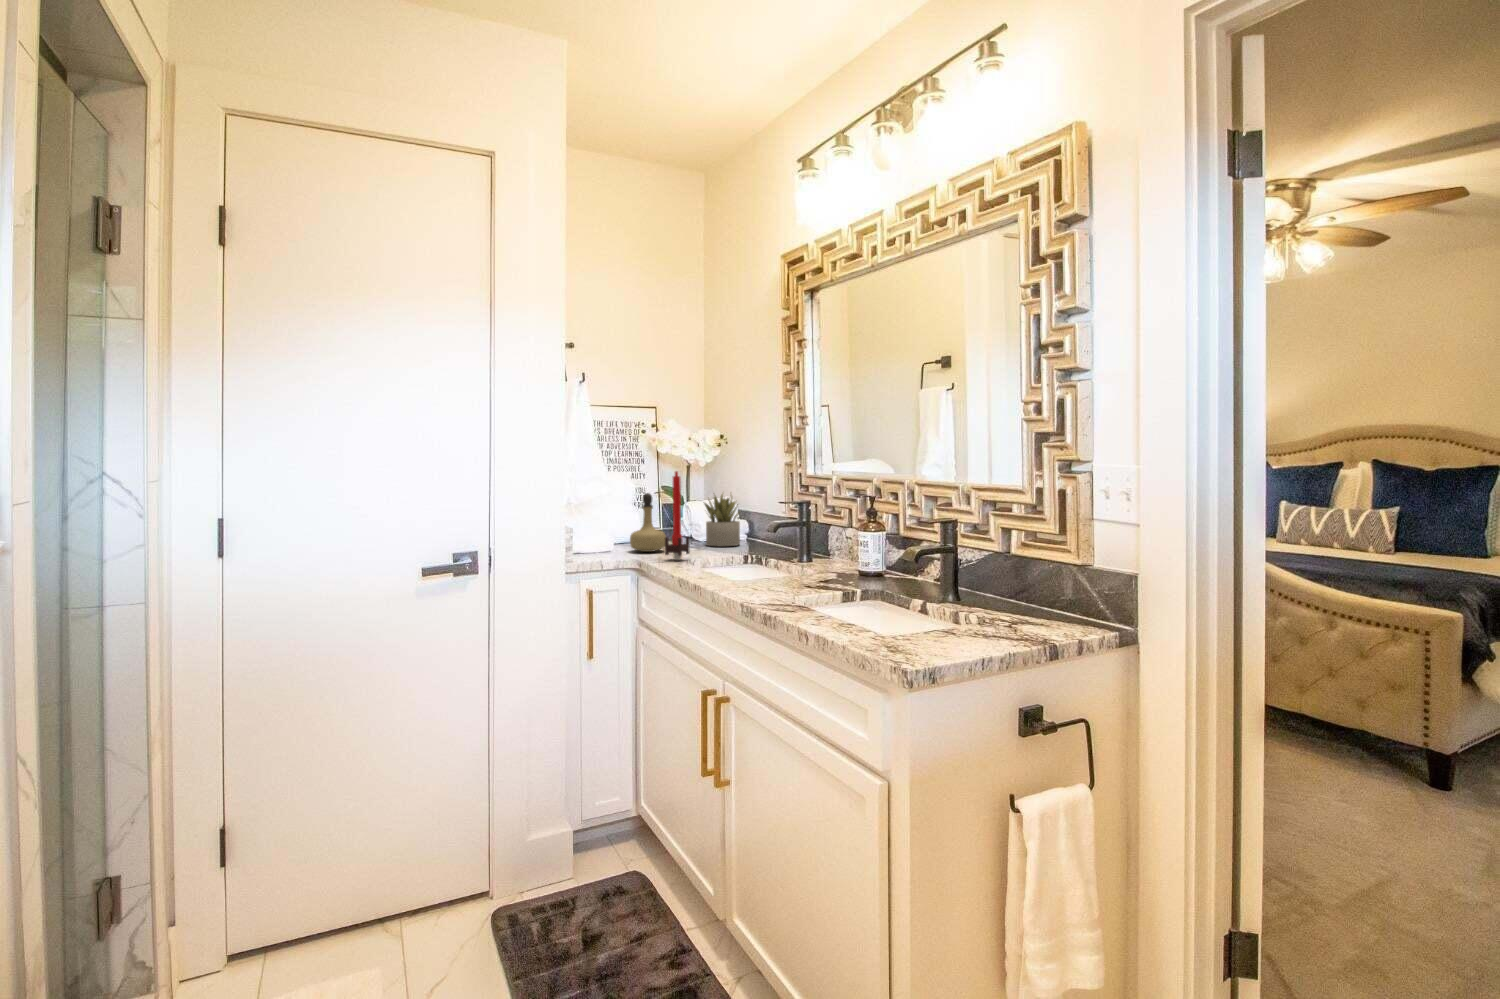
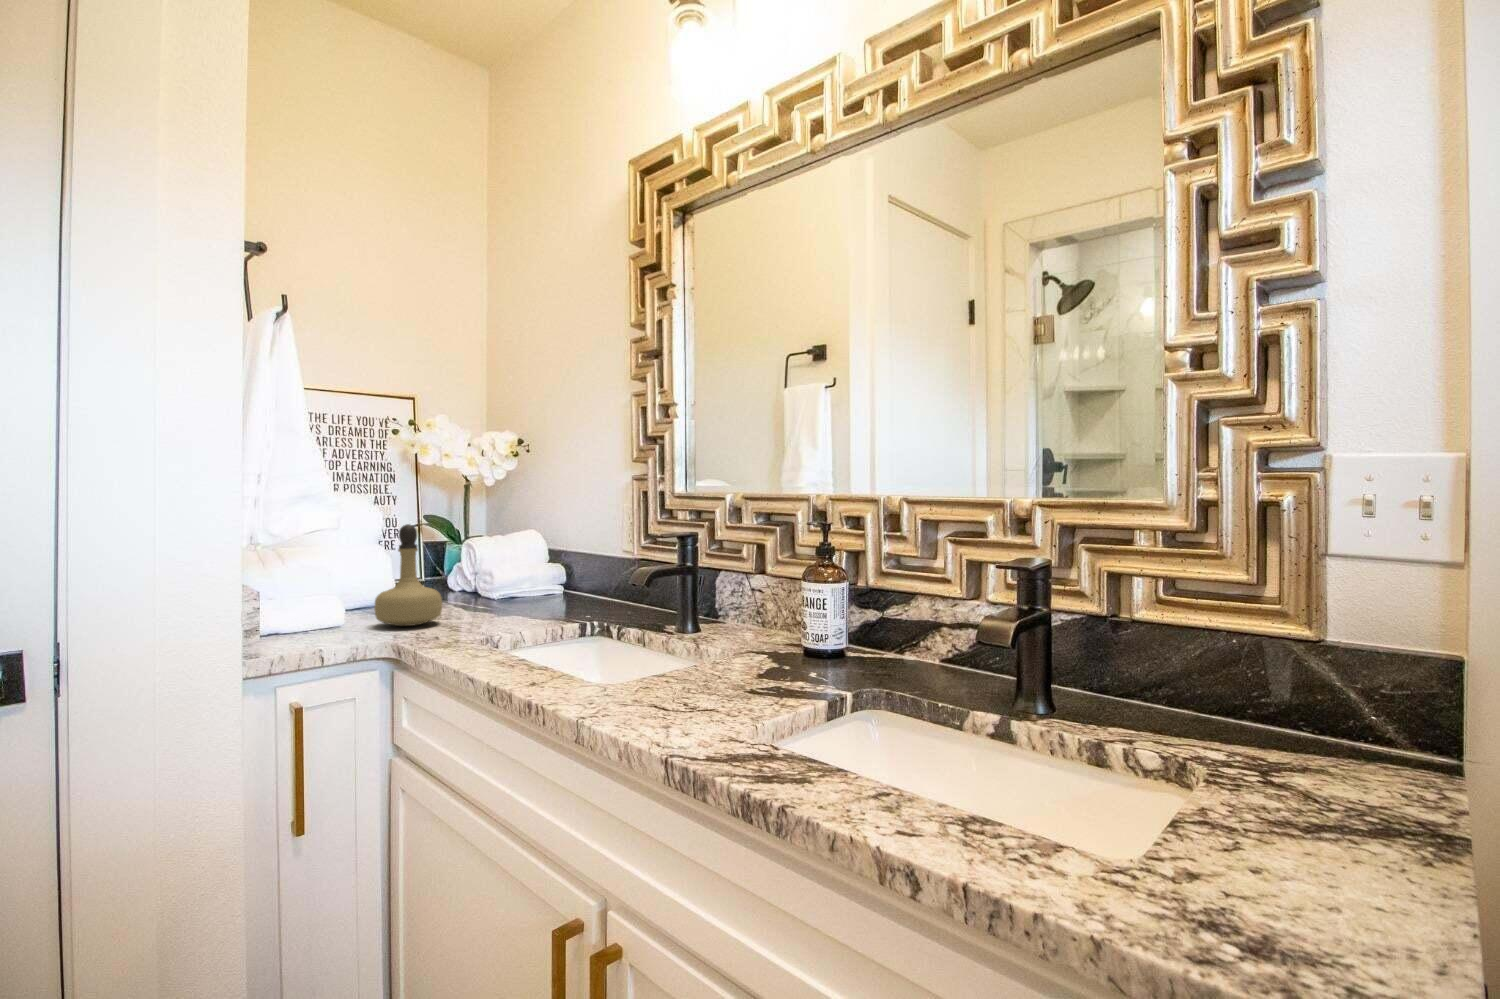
candle: present [665,471,690,560] -> none [446,484,491,639]
succulent plant: present [704,494,740,546] -> none [501,520,566,610]

